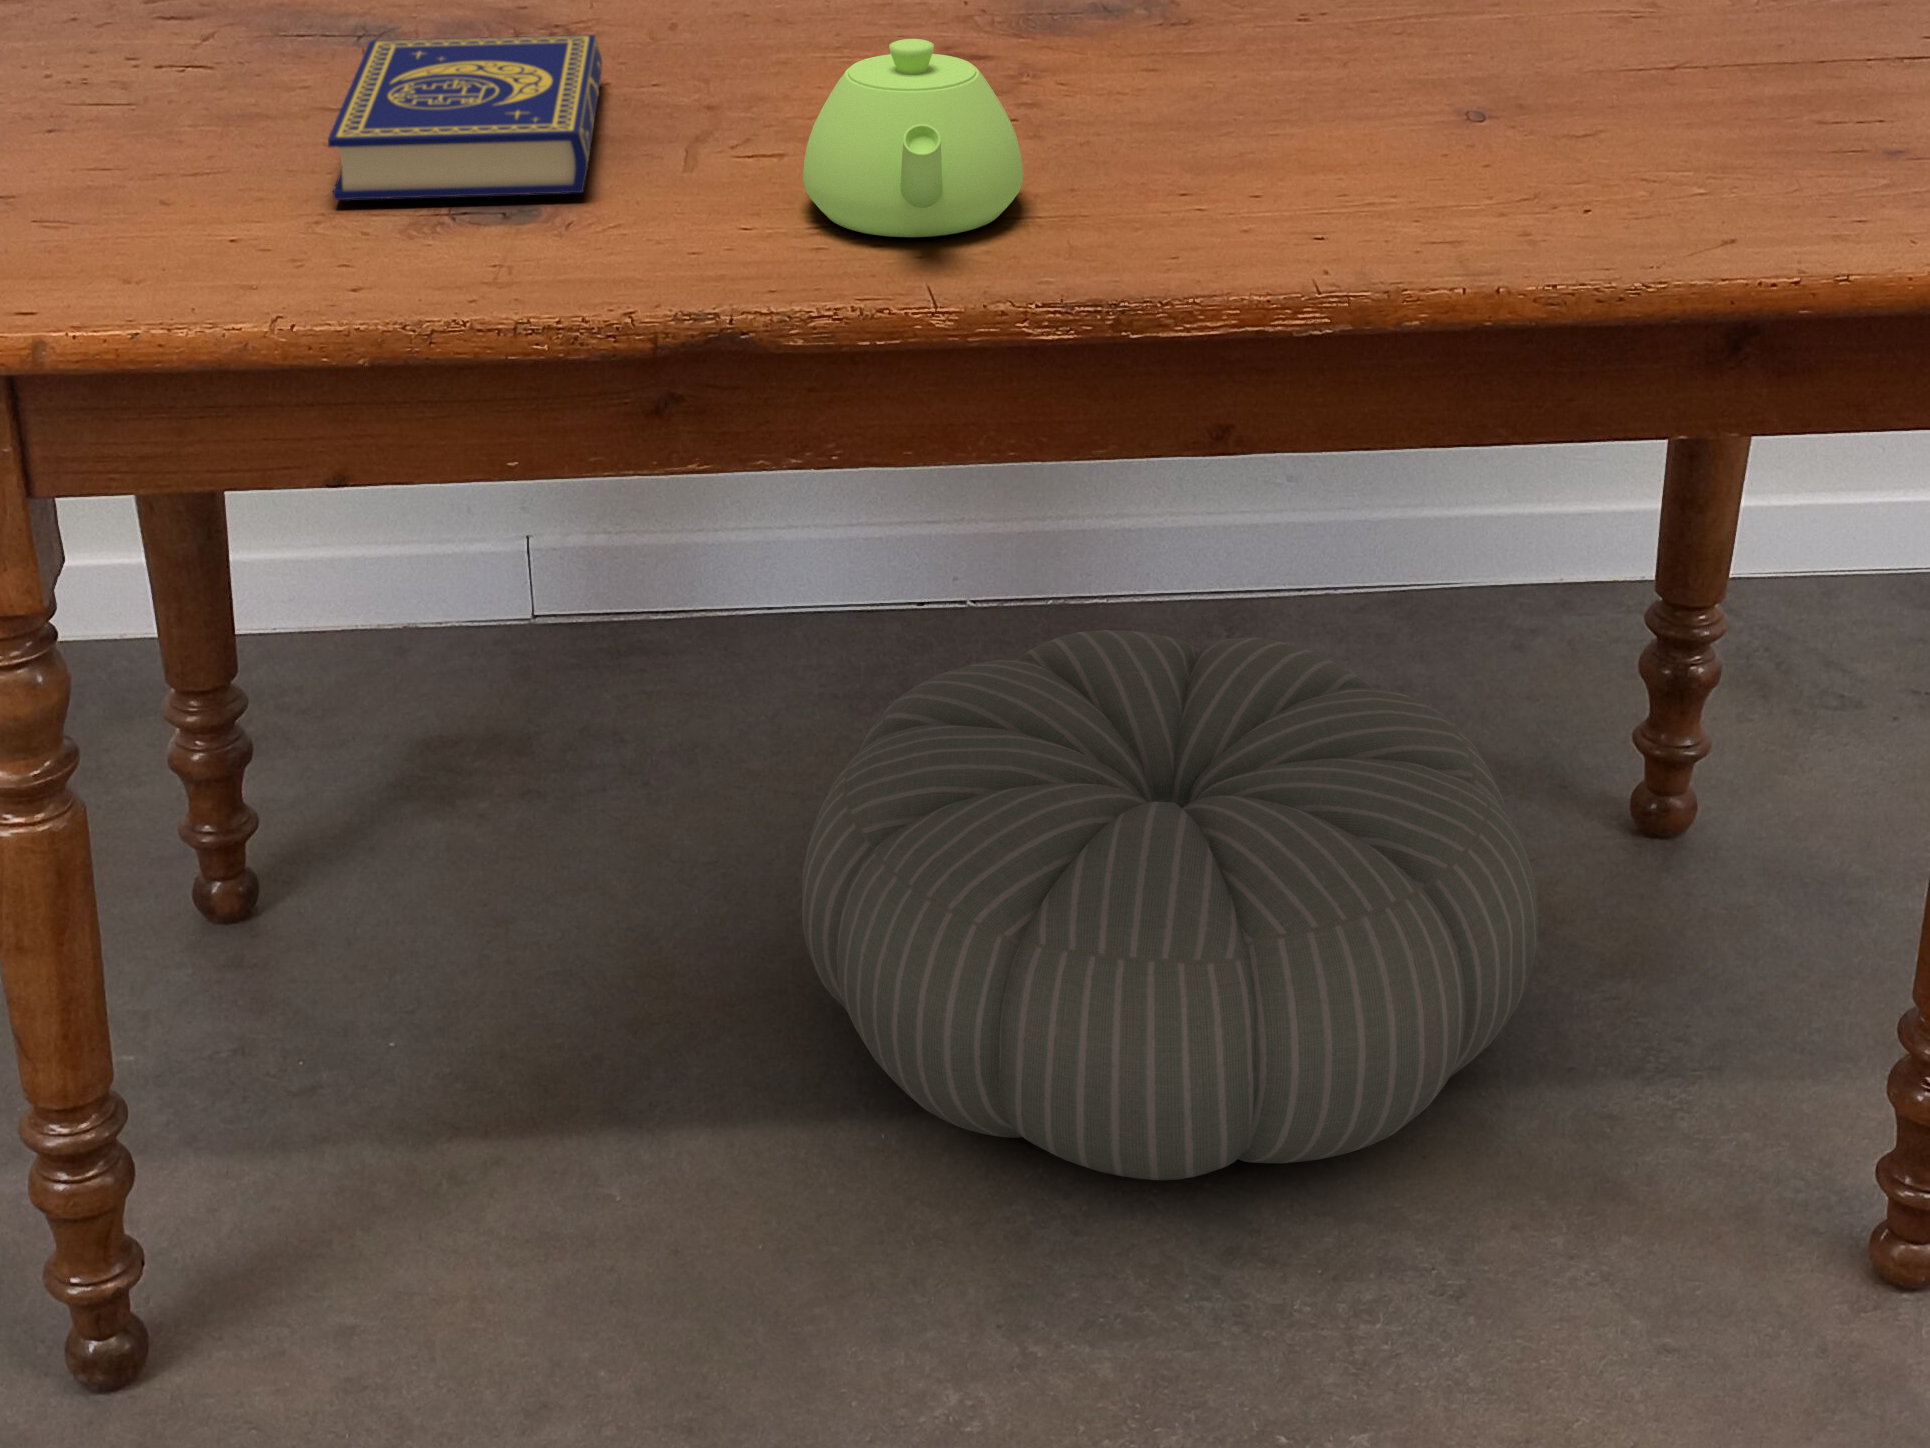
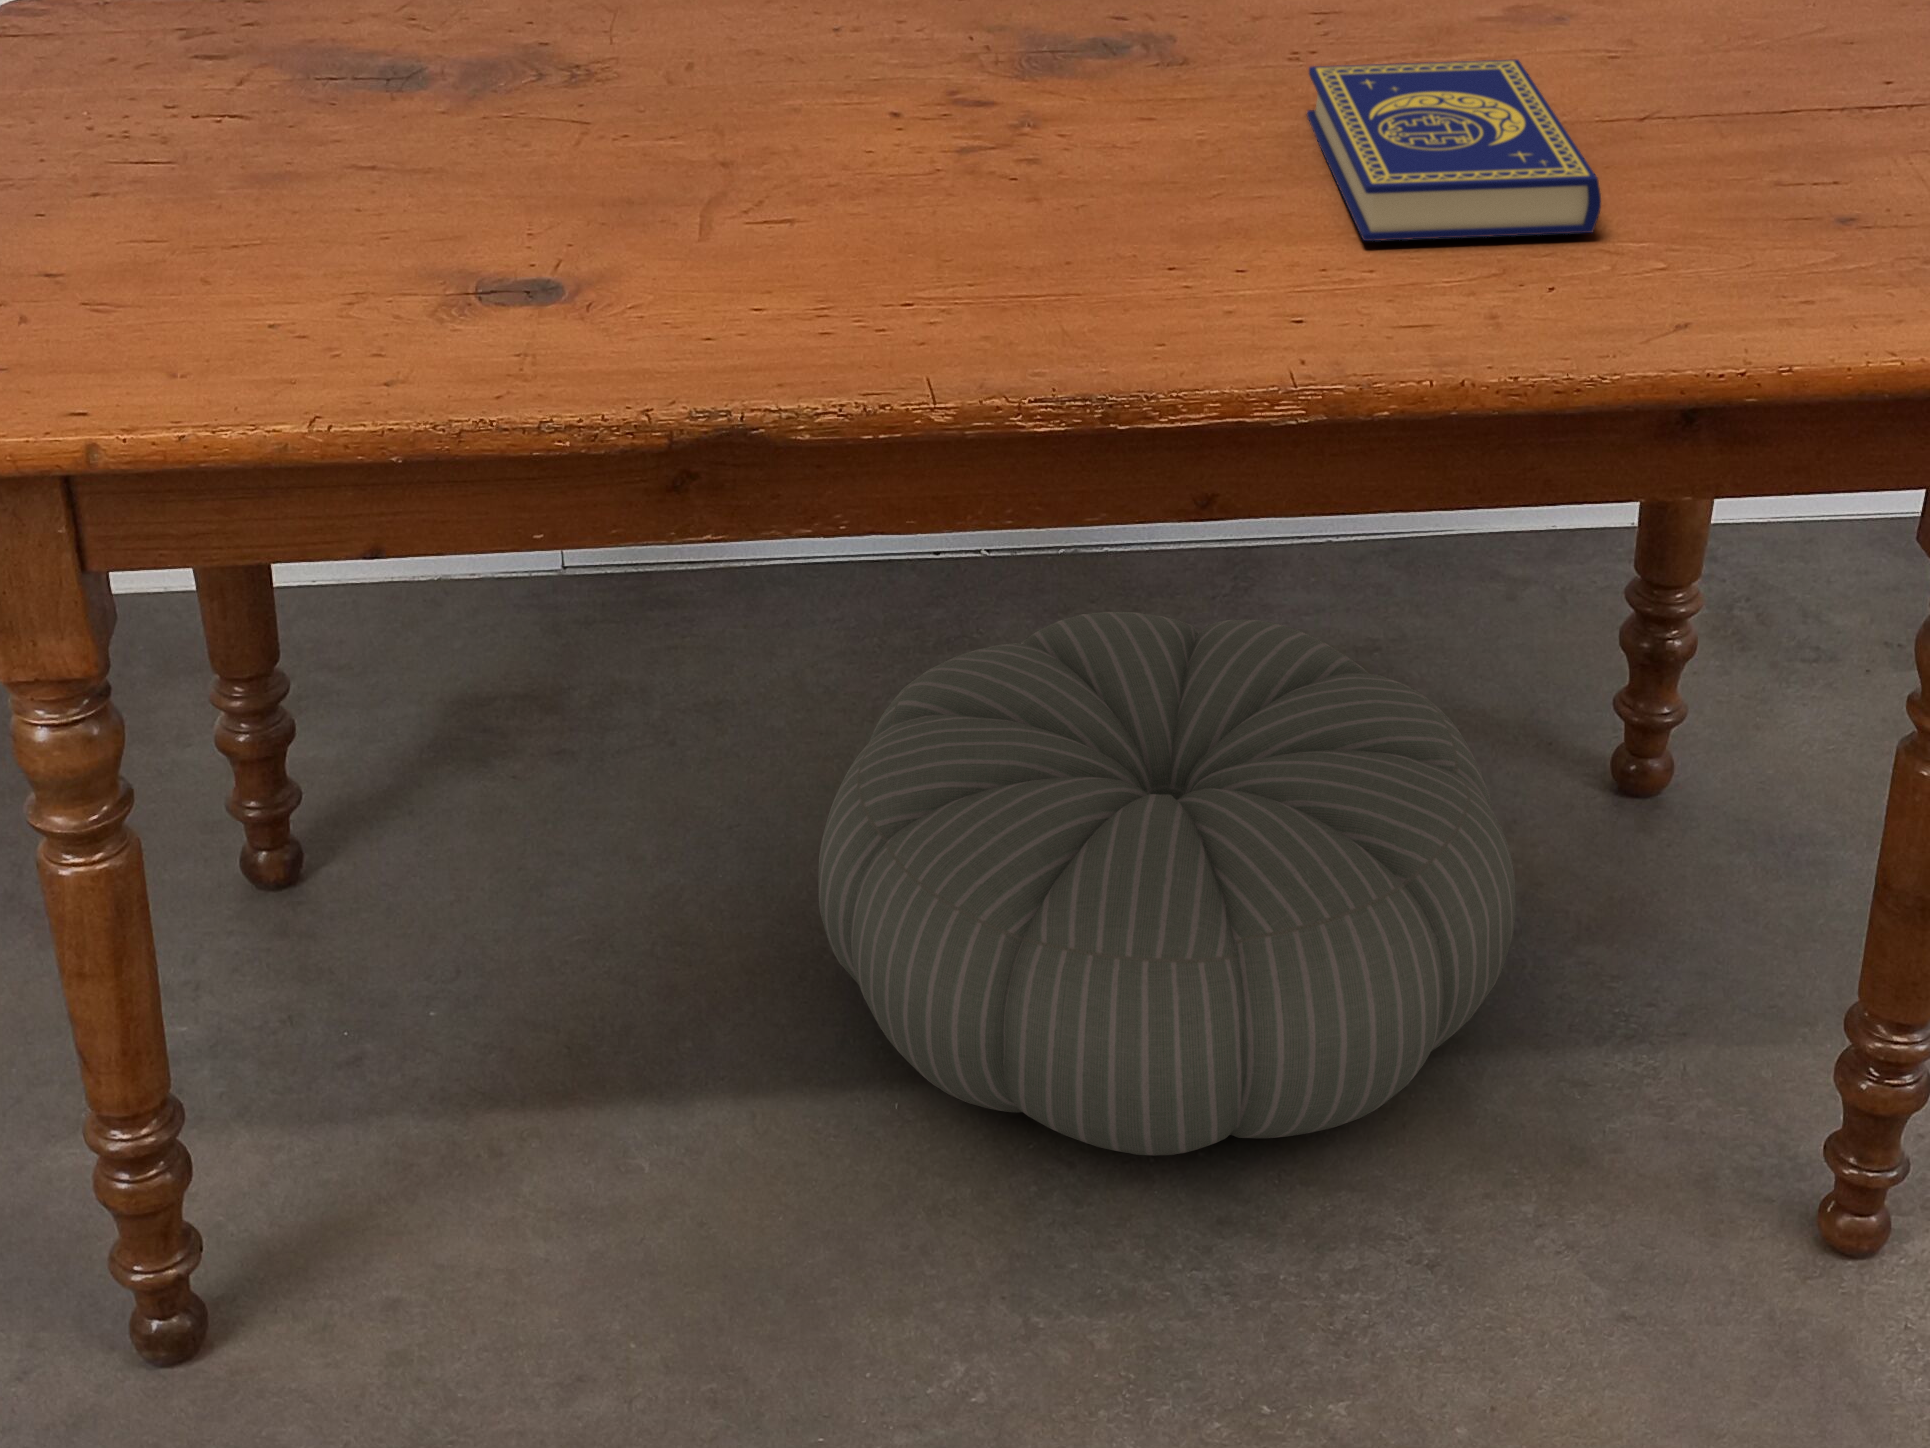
book: present [328,35,603,200] -> present [1307,59,1601,241]
teapot: present [803,39,1023,237] -> none [810,130,1018,323]

